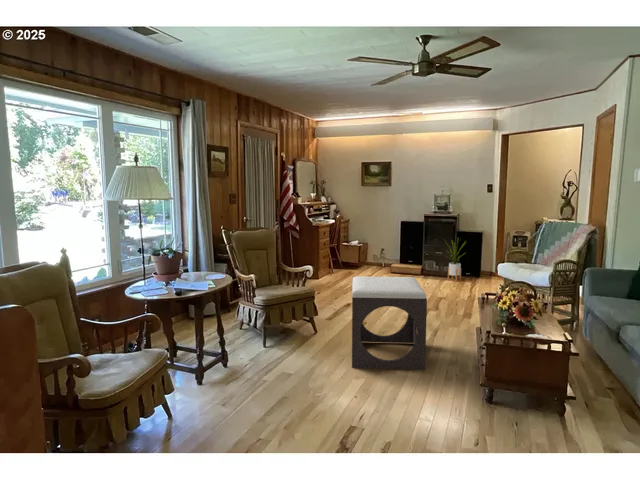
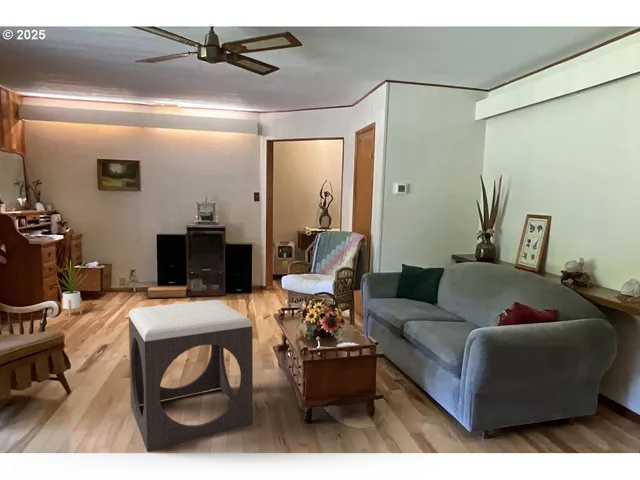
house plant: present [448,241,461,281] -> present [58,261,84,317]

